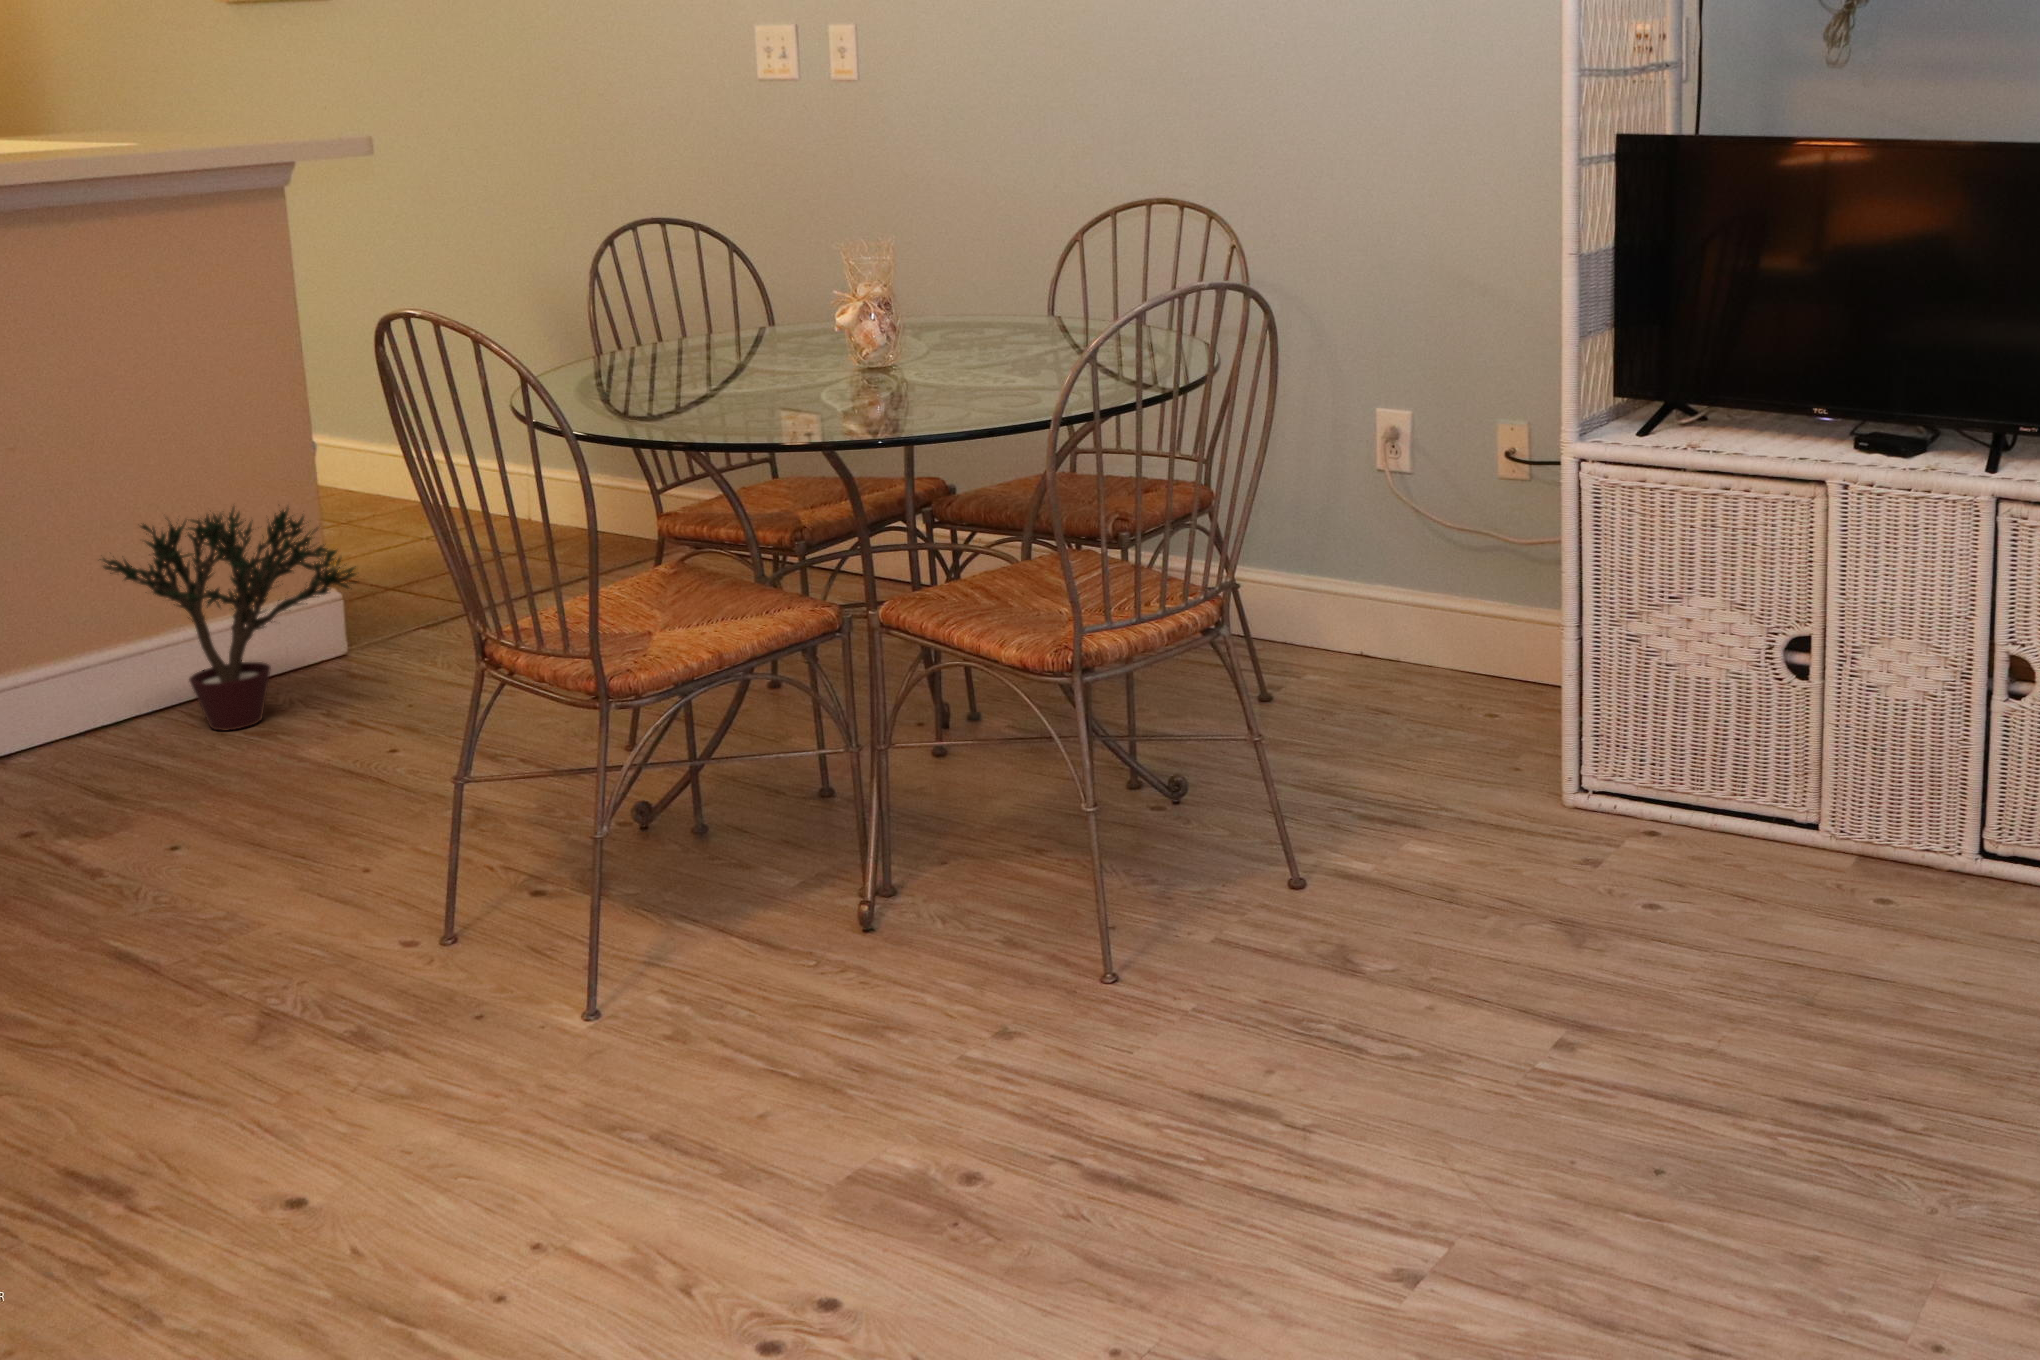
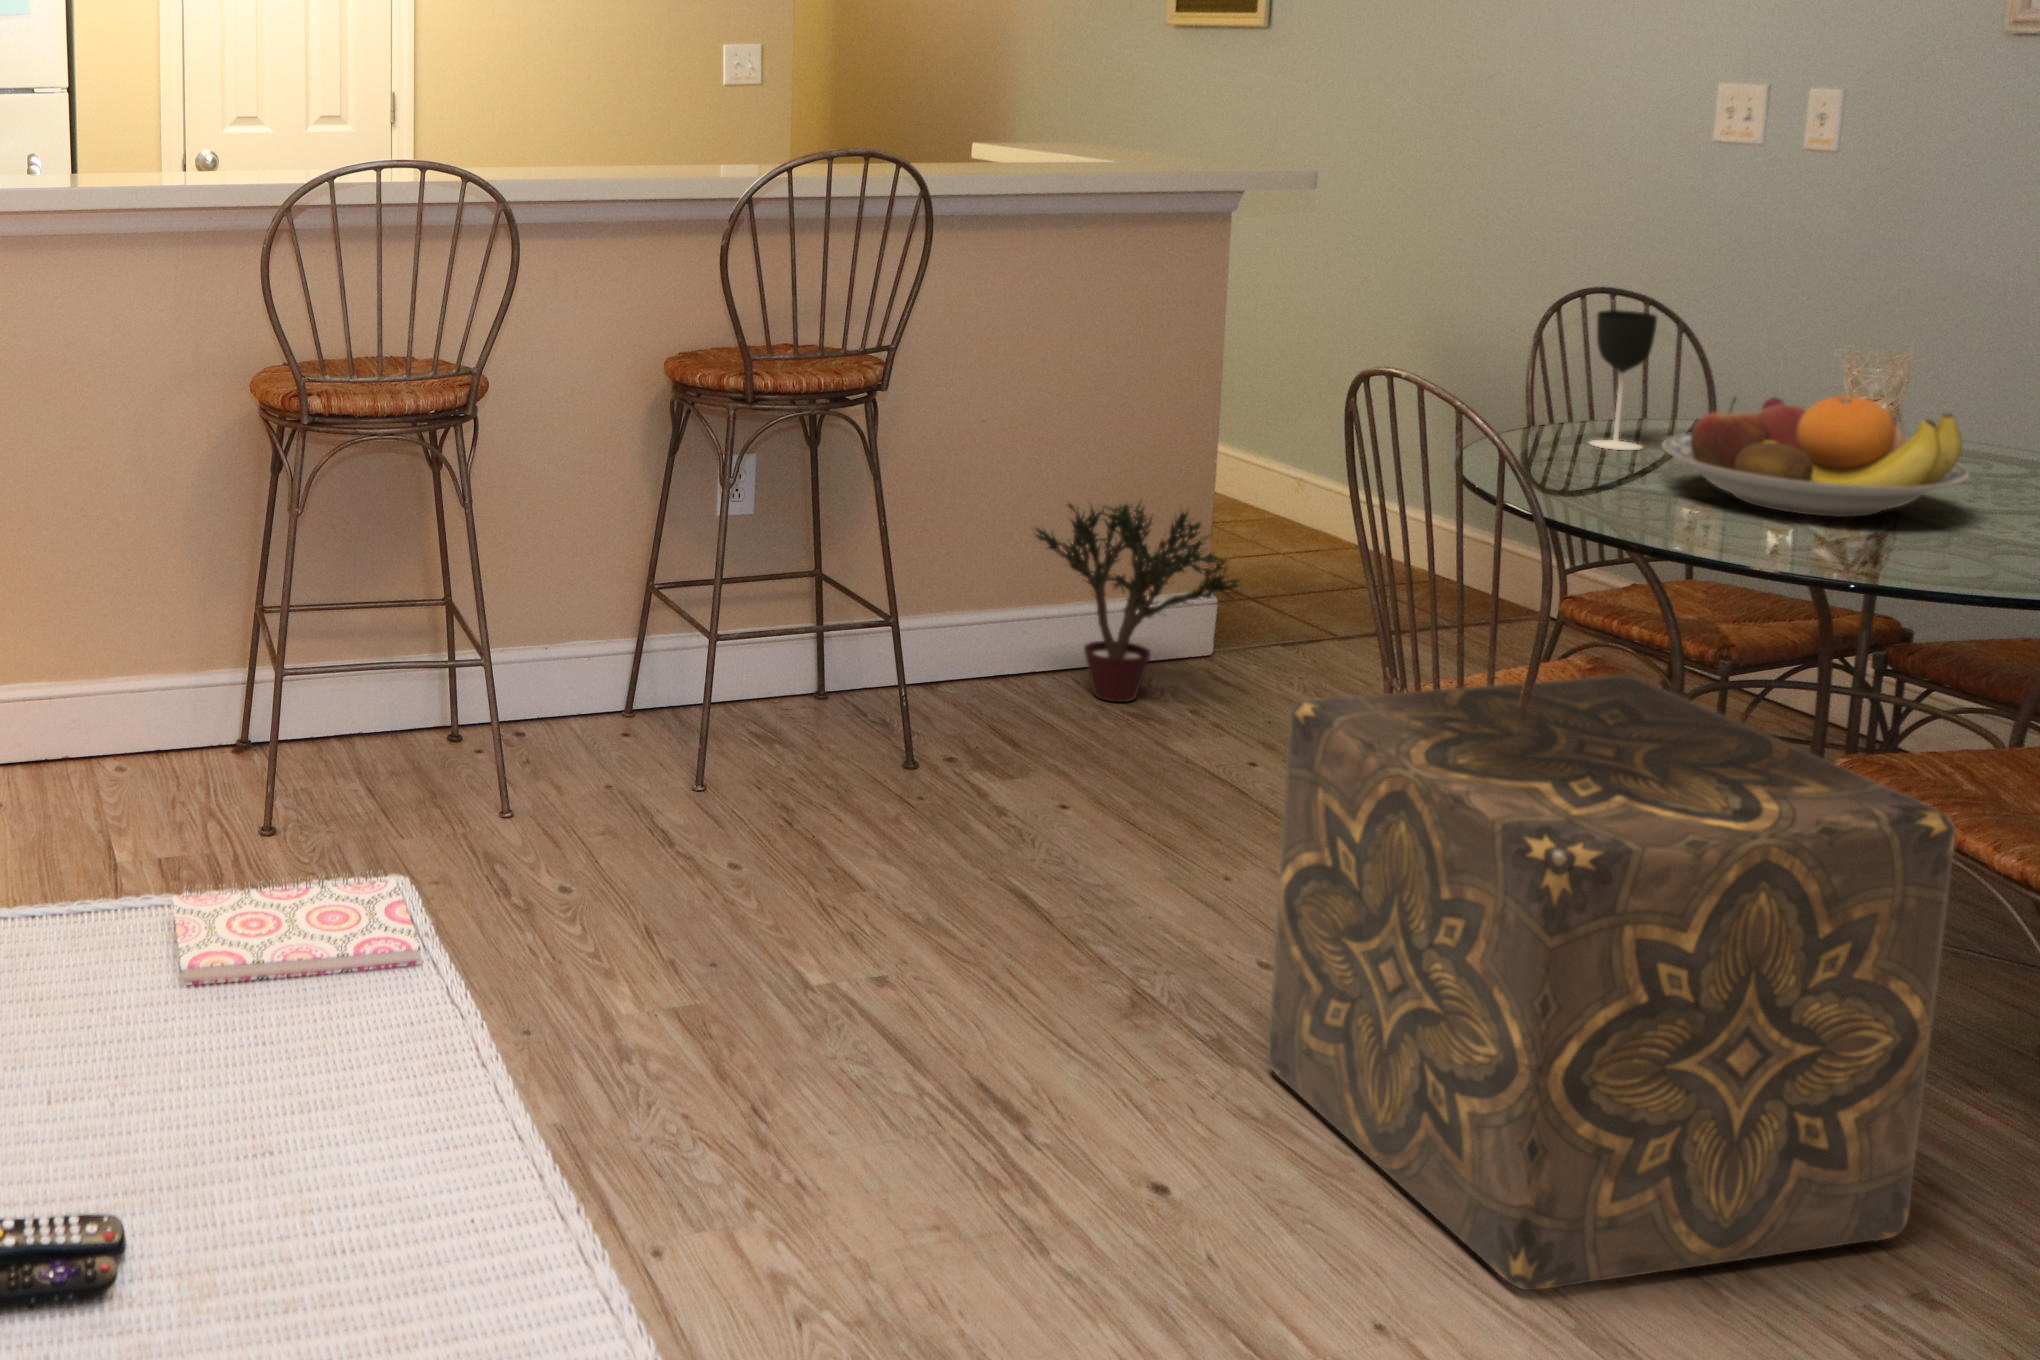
wine glass: none [645,235,707,366] -> present [1589,310,1657,450]
fruit bowl: none [708,285,952,393] -> present [1662,396,1969,517]
ottoman: none [364,567,978,1158] -> present [1268,676,1955,1290]

